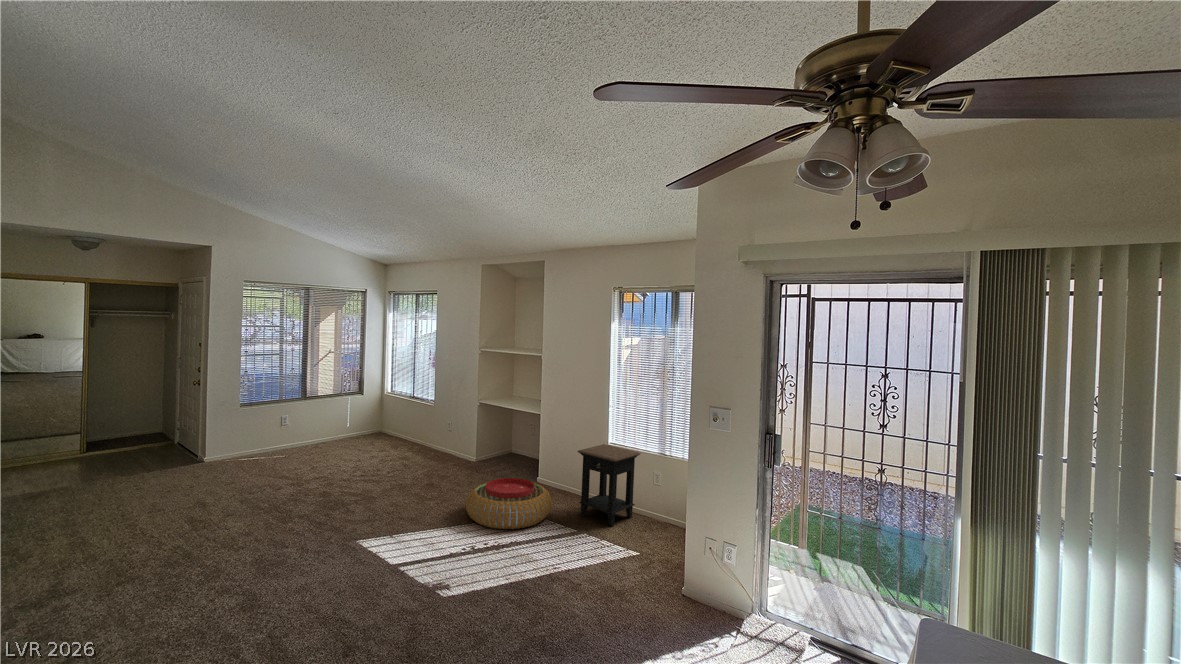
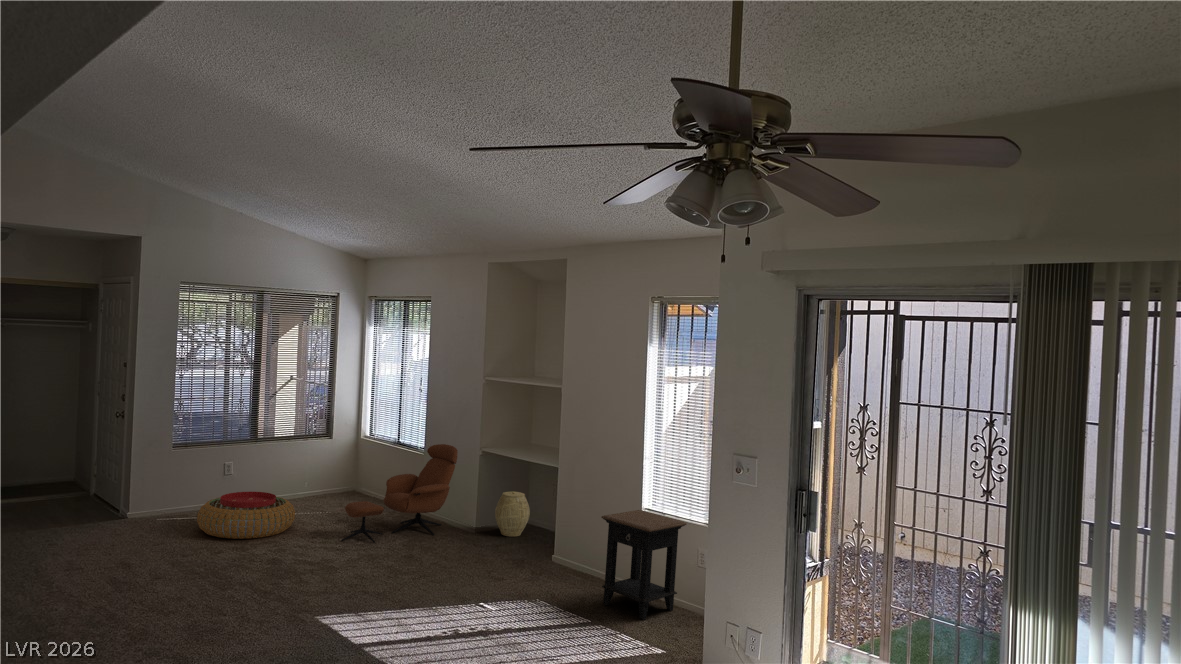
lounge chair: none [377,399,463,476] -> present [342,444,458,543]
woven basket: none [493,432,519,465] -> present [495,491,530,536]
pouf: present [466,478,552,529] -> present [197,492,295,539]

